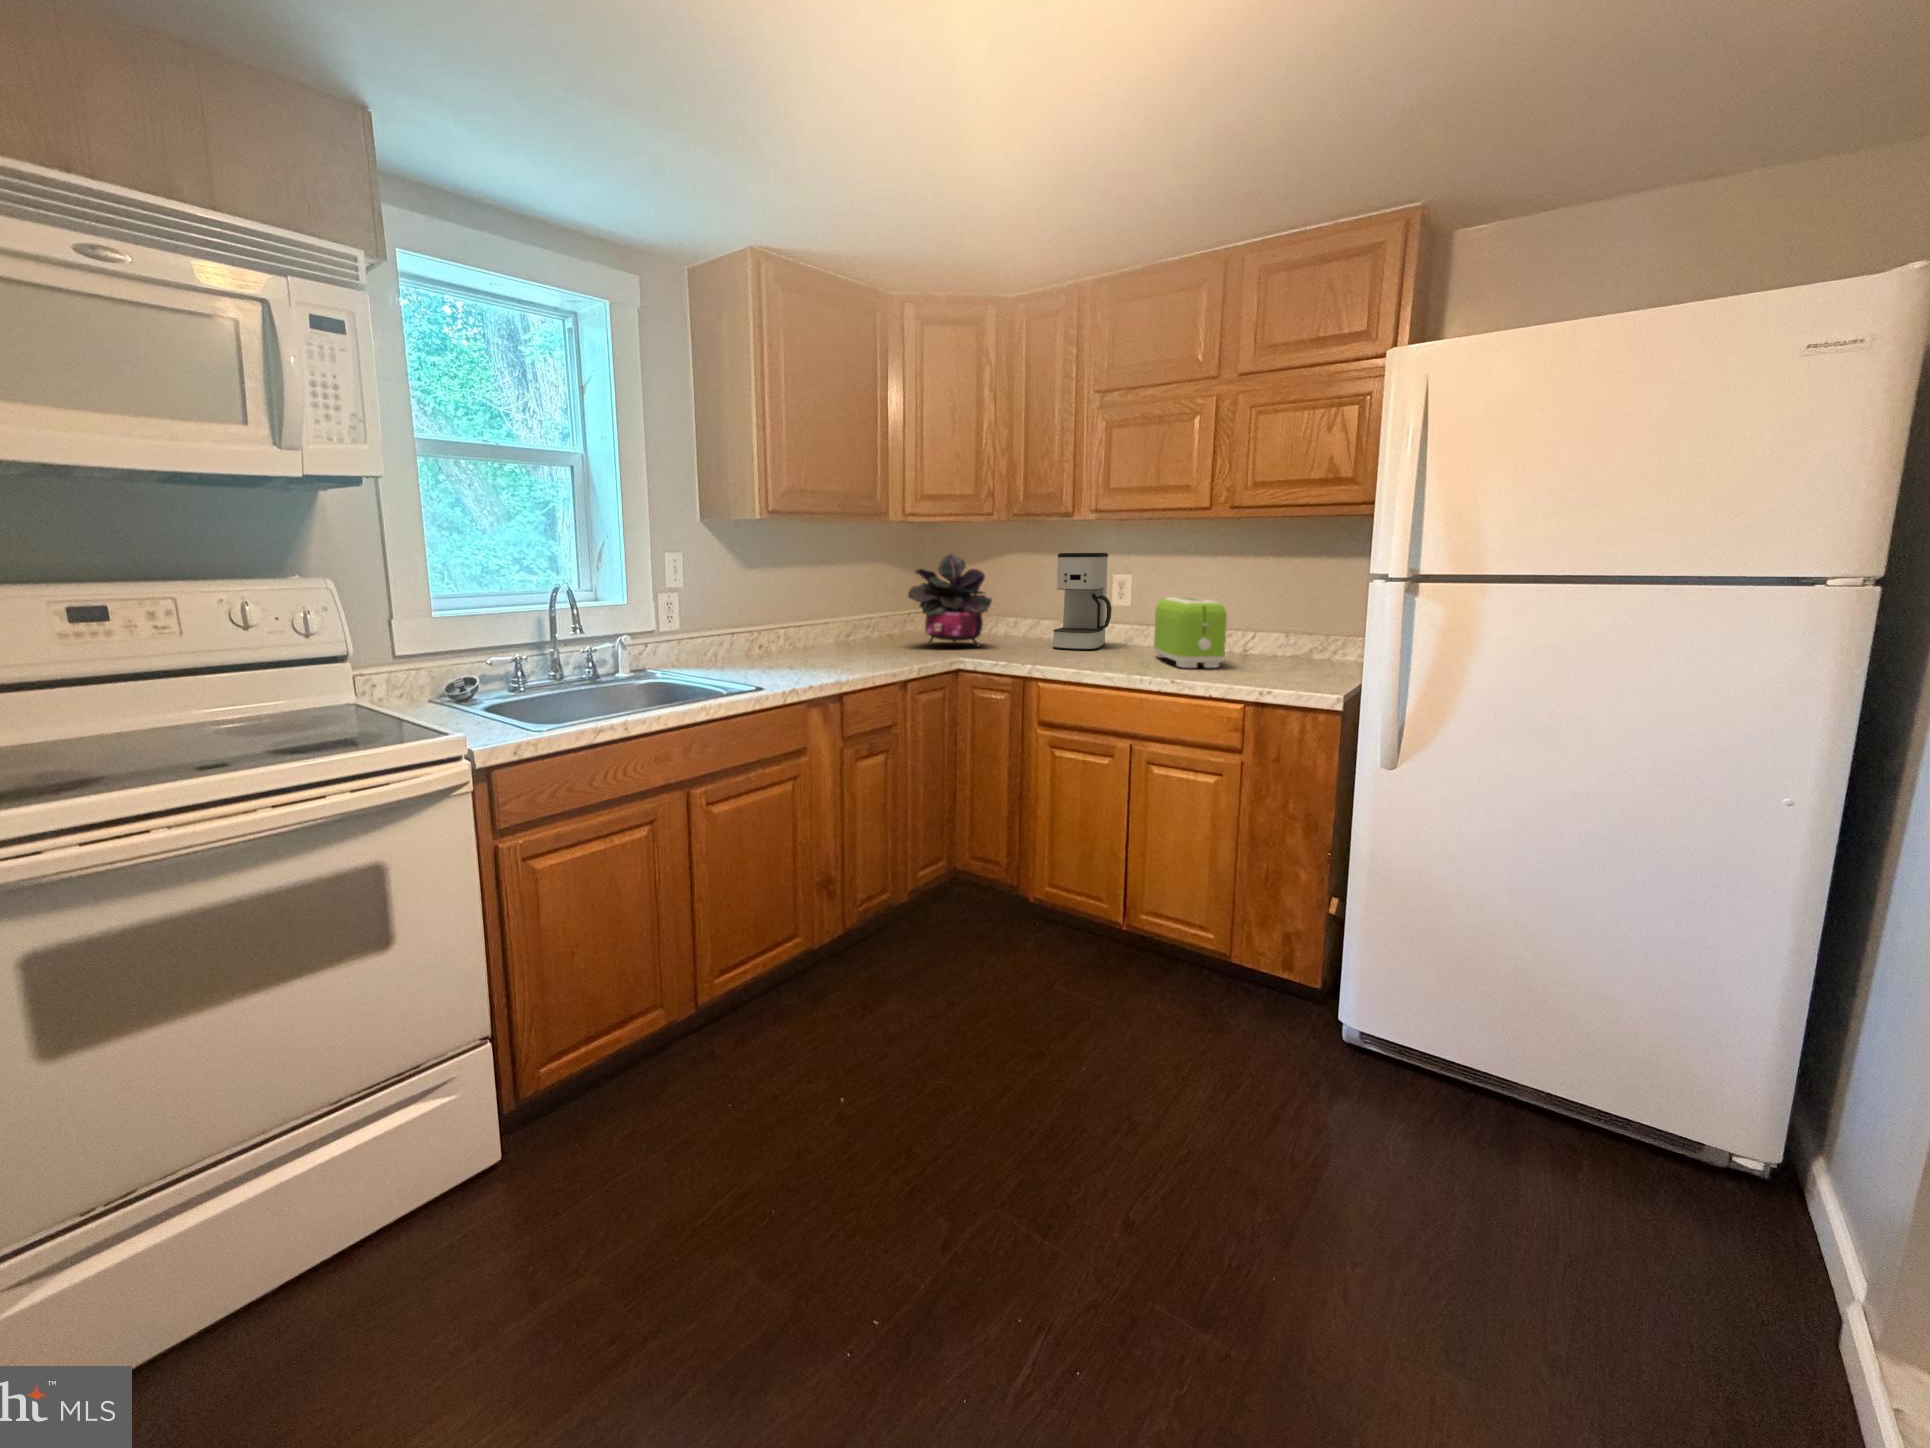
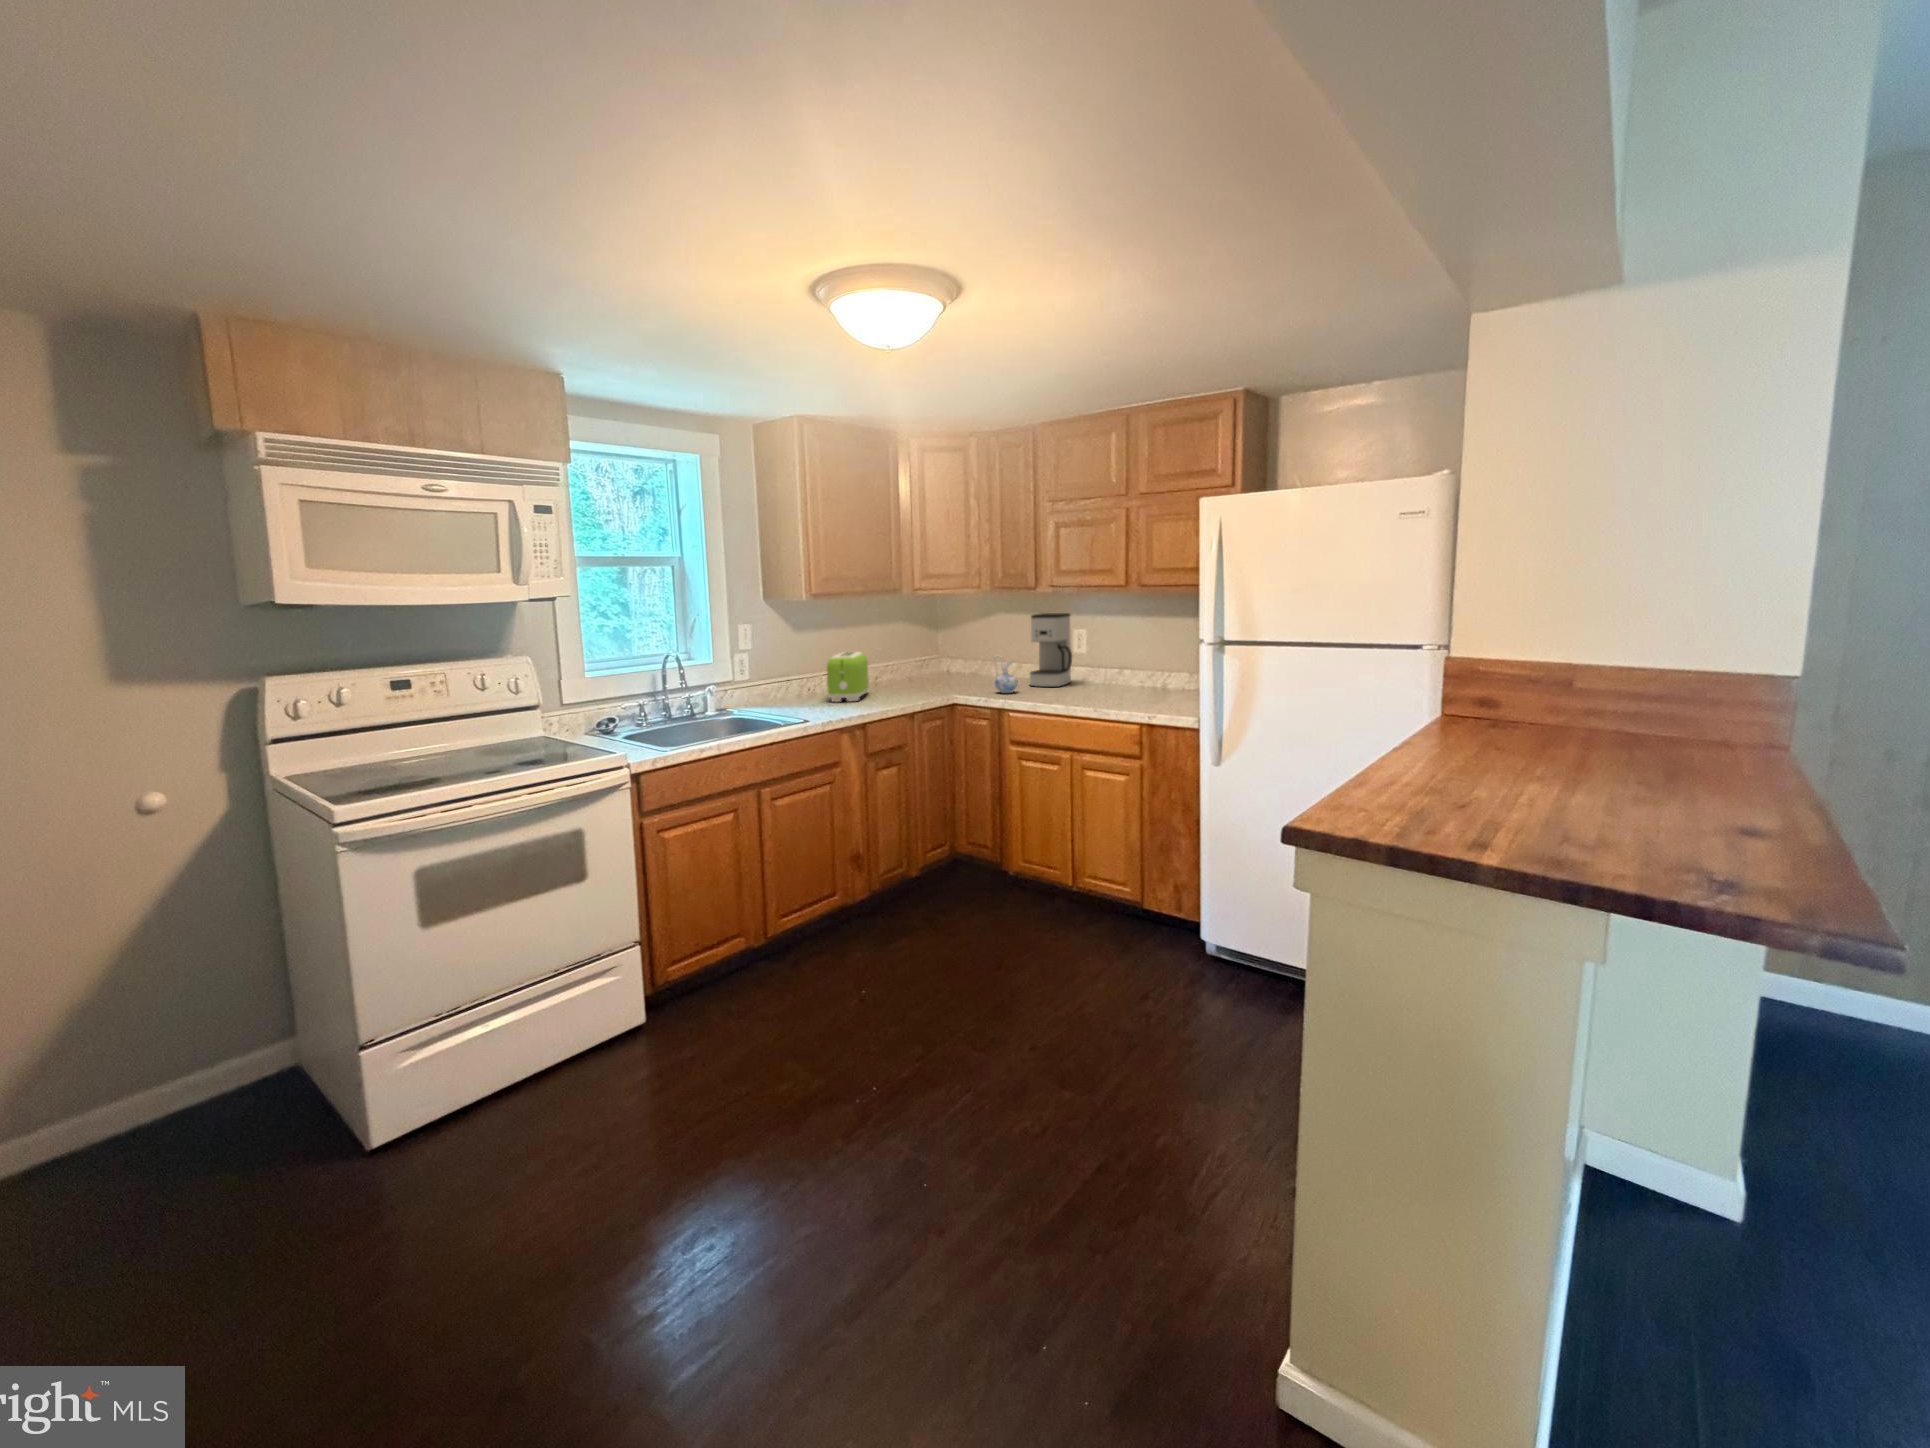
potted plant: present [908,554,992,647] -> none [920,616,983,686]
toaster: present [1154,597,1227,668] -> present [827,652,869,702]
ceramic pitcher: none [1012,604,1043,656] -> present [994,655,1018,693]

